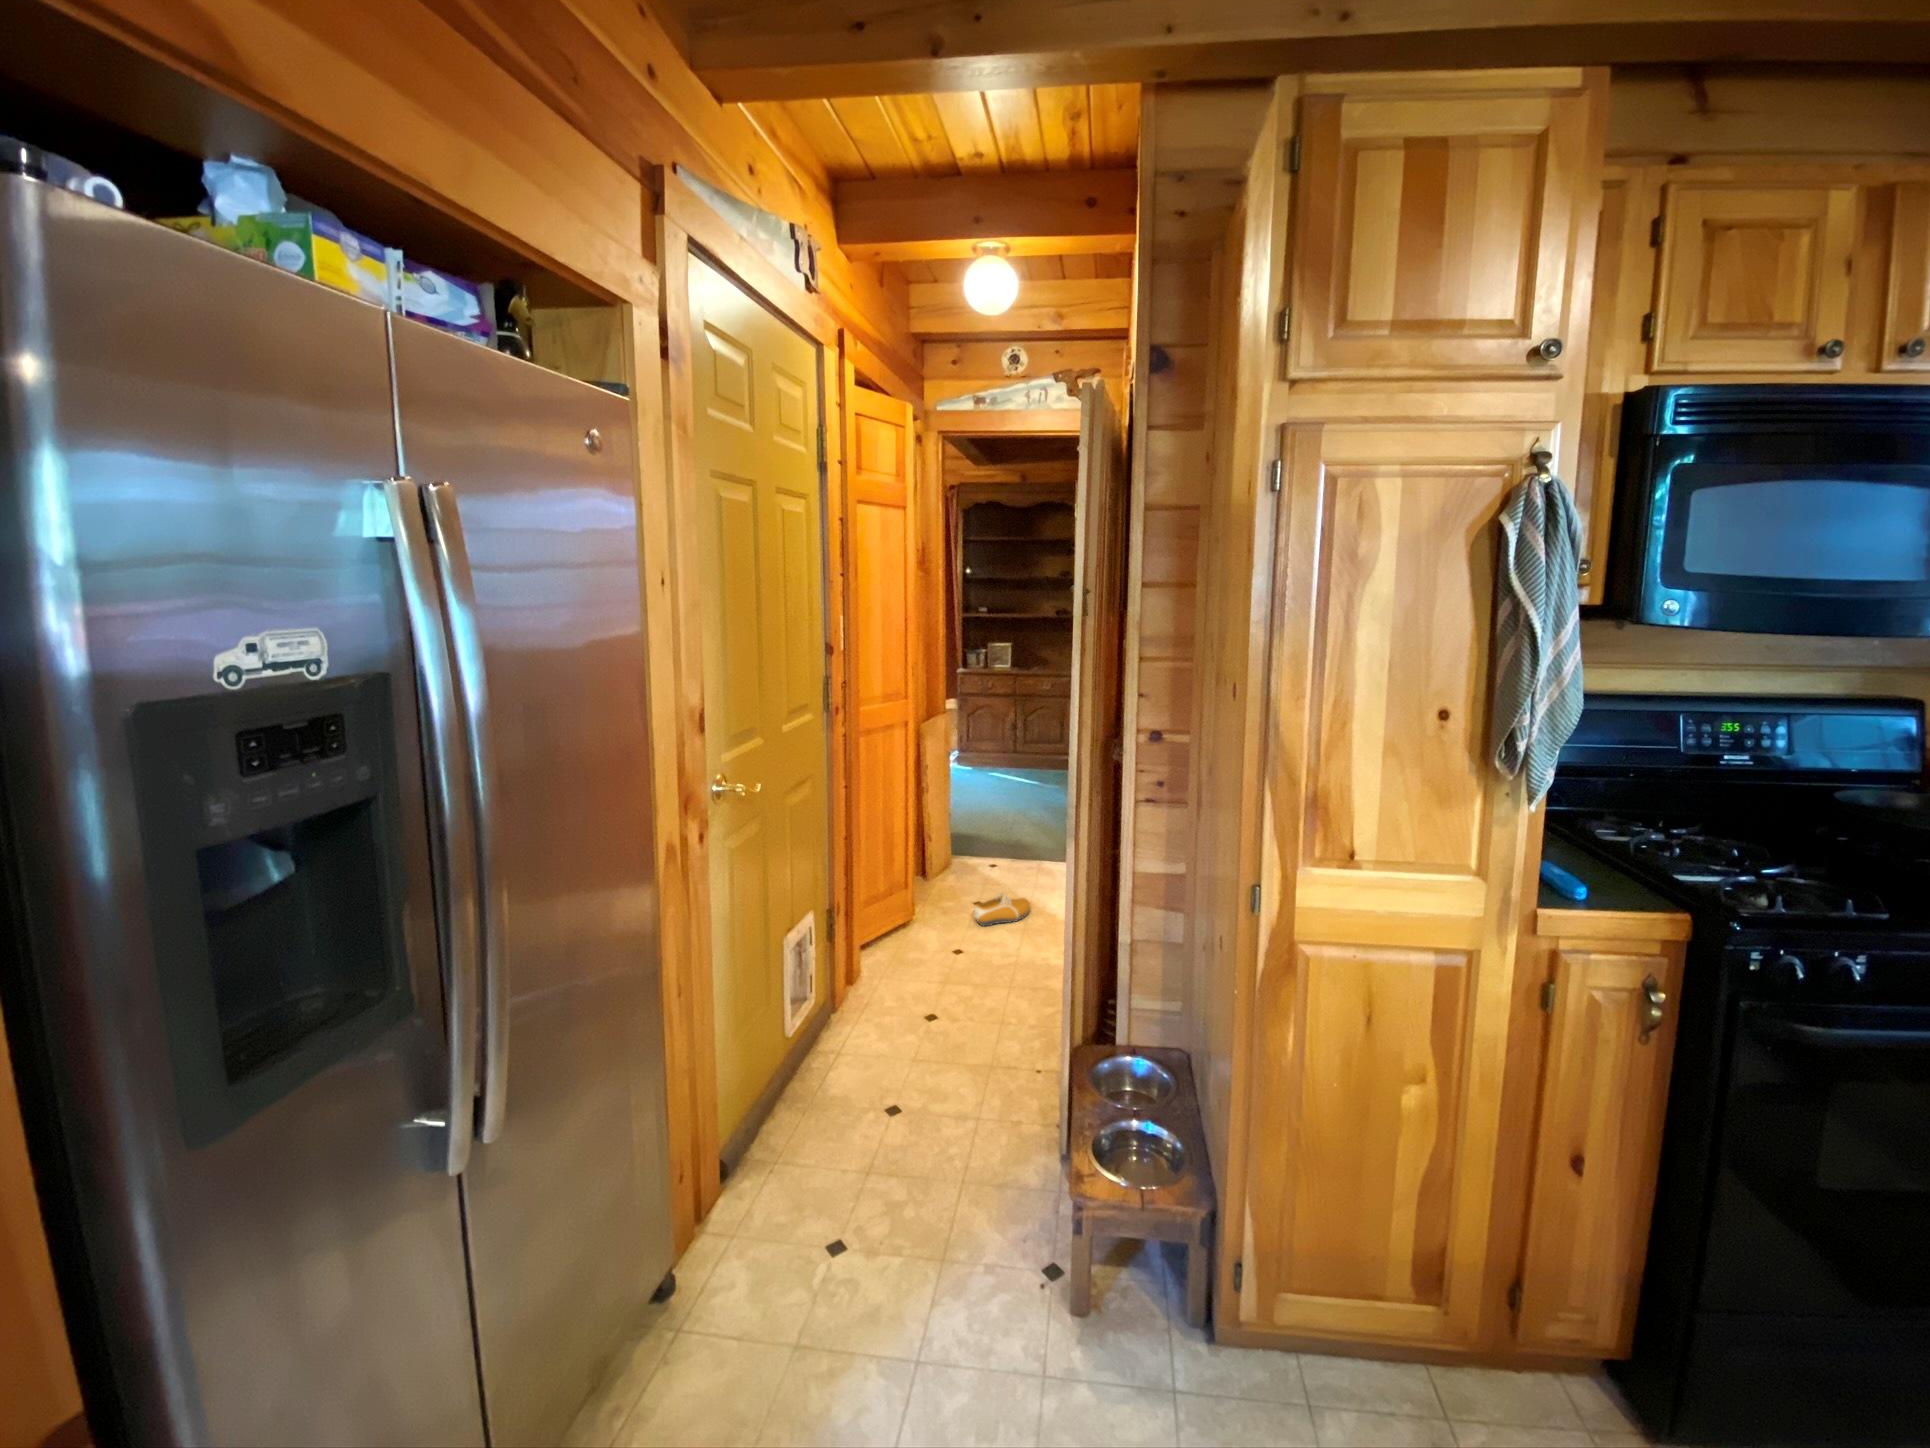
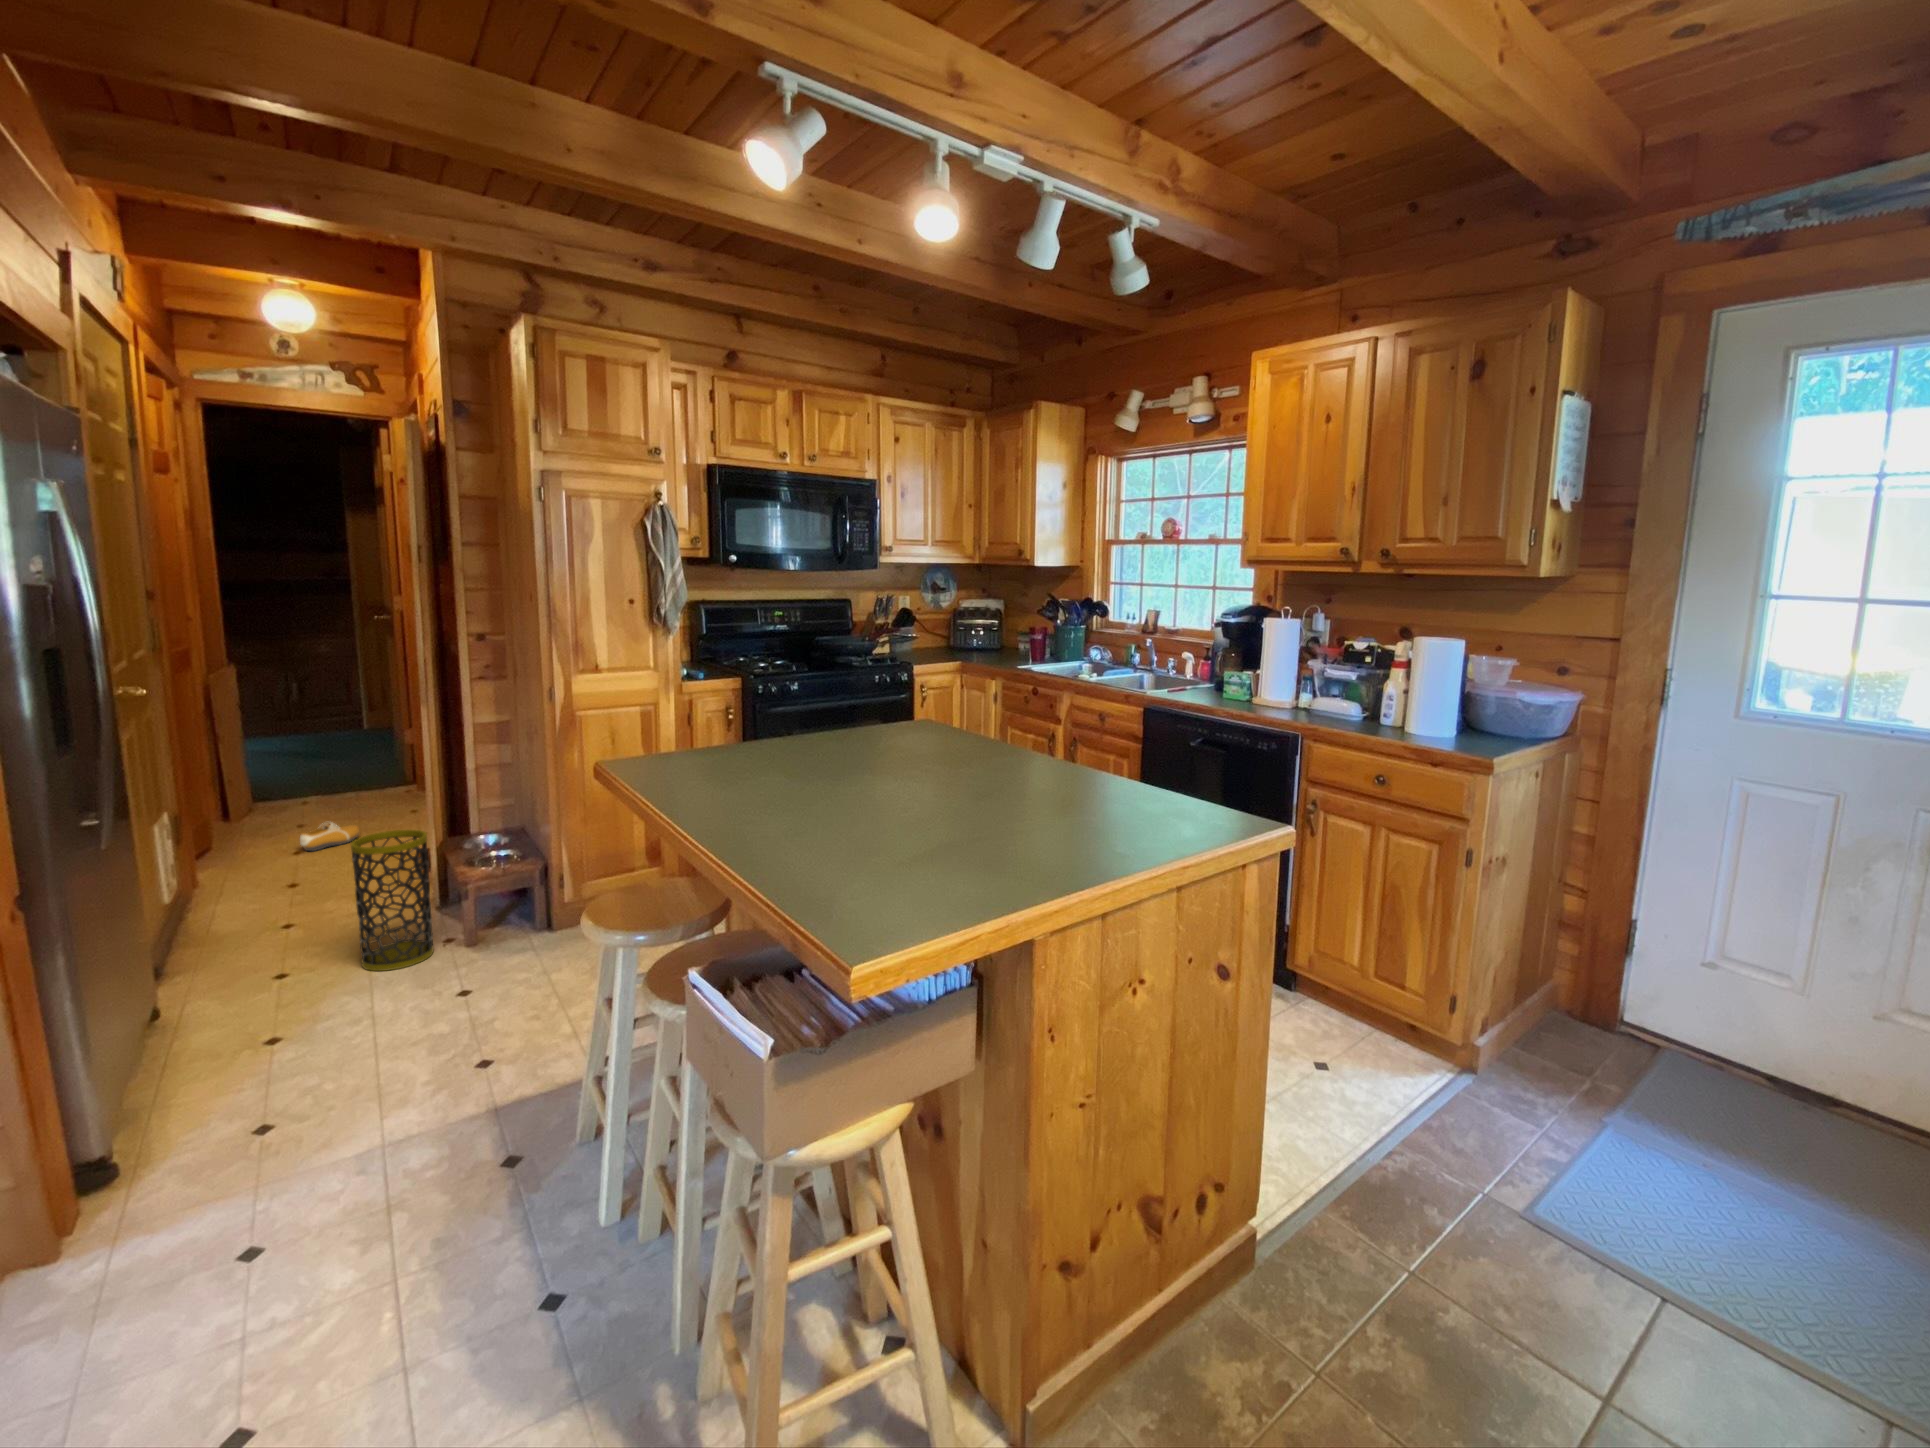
trash can: none [920,1059,1027,1330] -> present [351,830,434,971]

